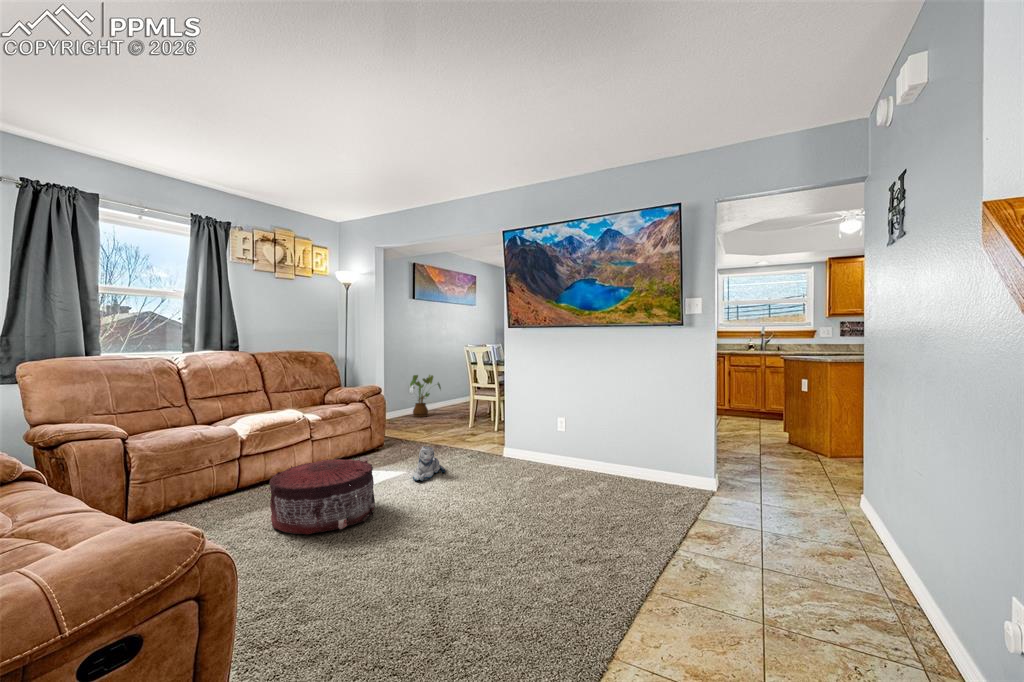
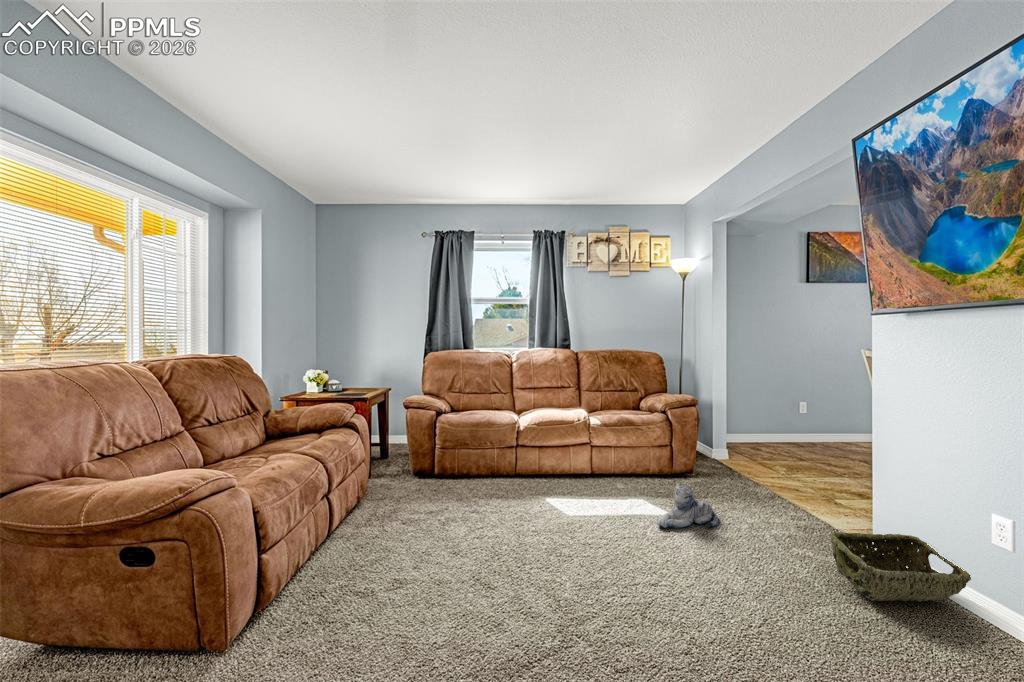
house plant: present [410,375,441,417] -> none [786,385,838,444]
woven basket: none [523,441,574,475] -> present [830,532,971,602]
pouf: present [269,459,375,534] -> none [473,466,574,550]

